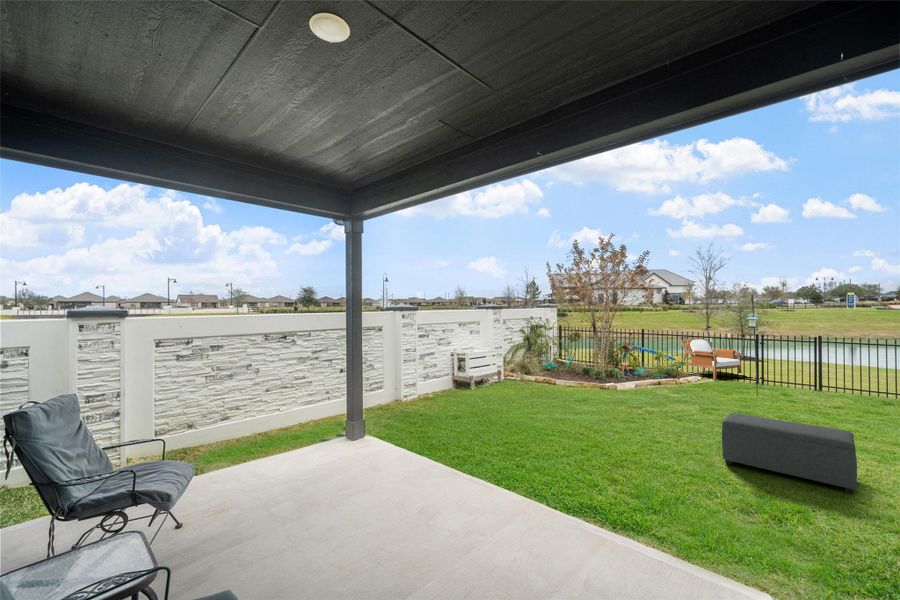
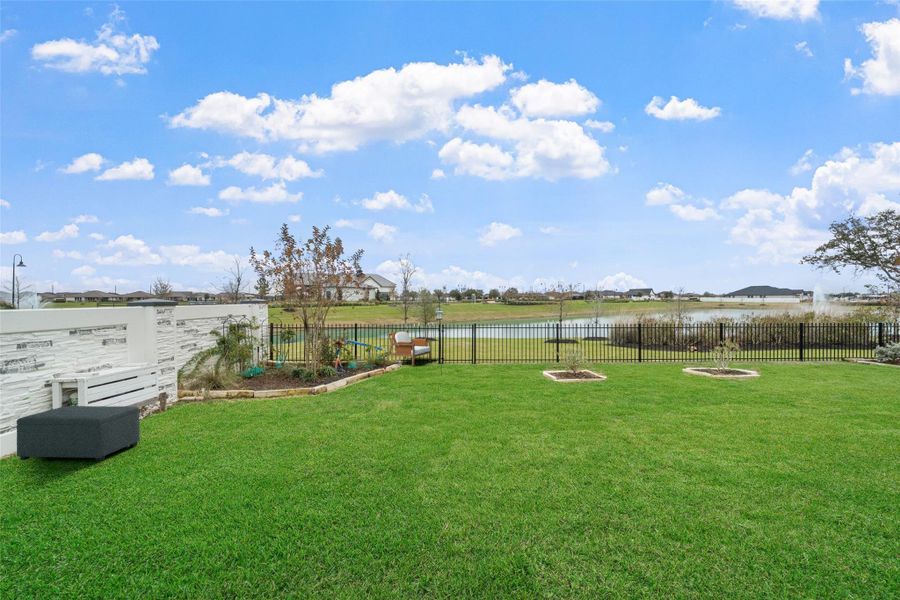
ottoman: present [722,413,857,494] -> present [17,406,140,462]

